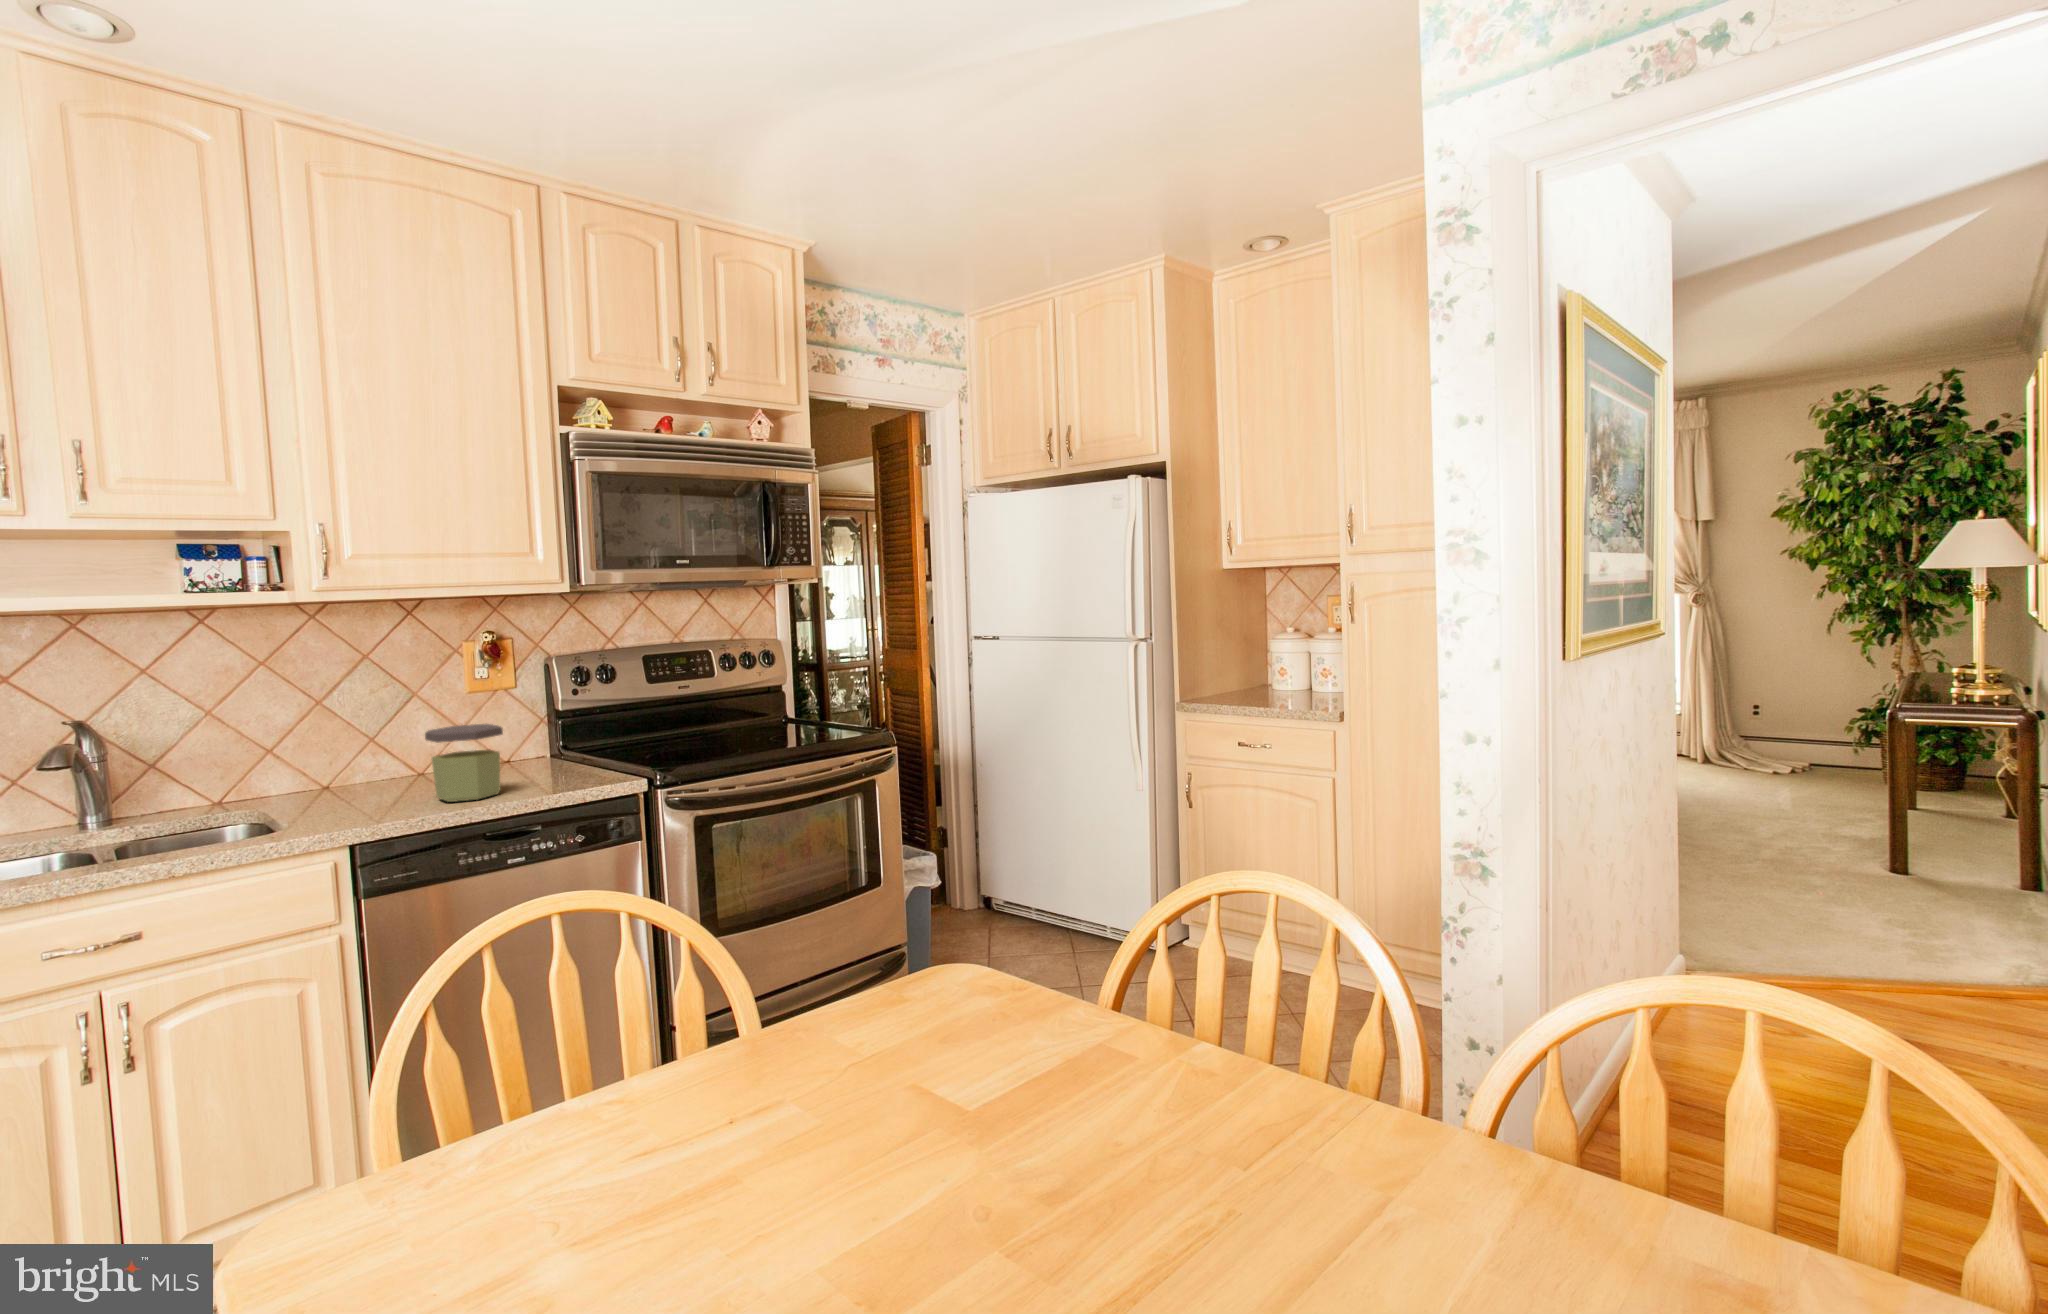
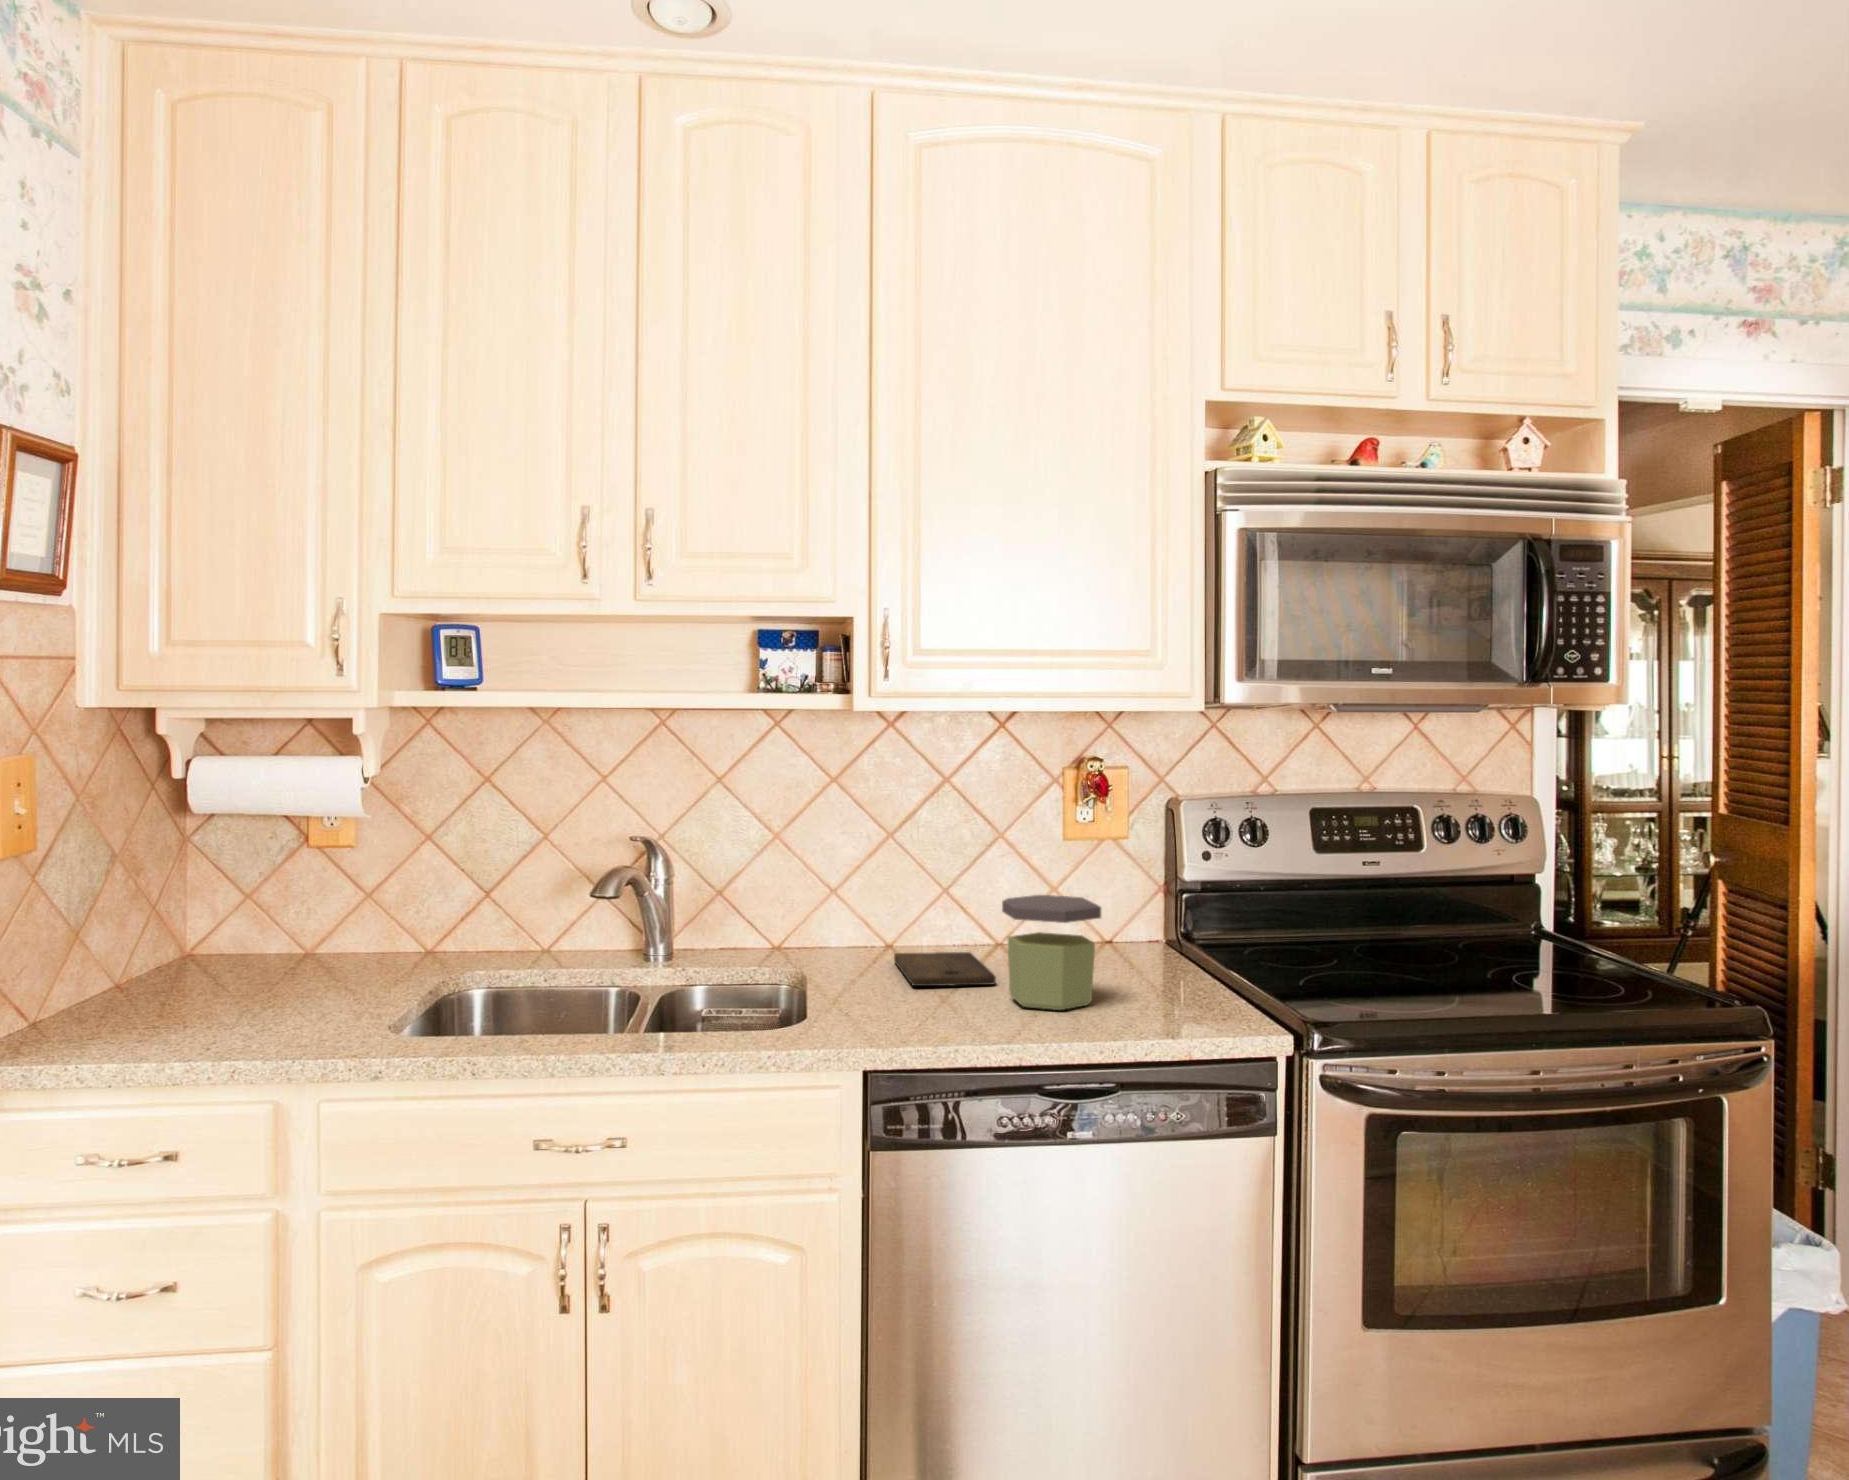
cutting board: none [331,779,423,804] -> present [894,952,996,986]

